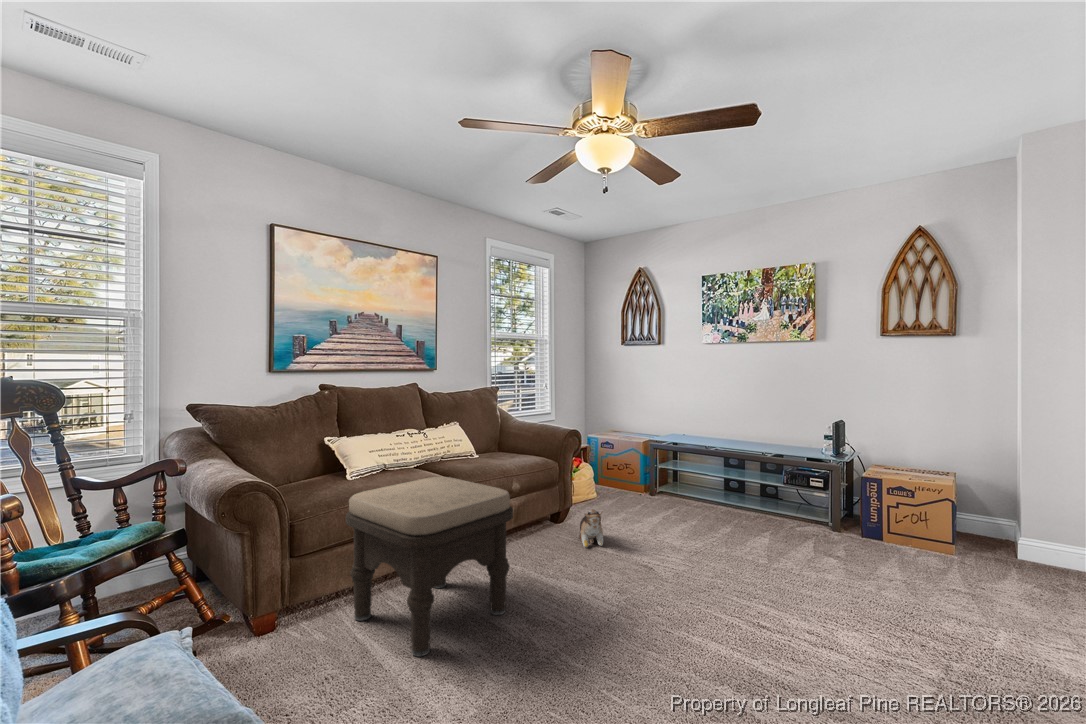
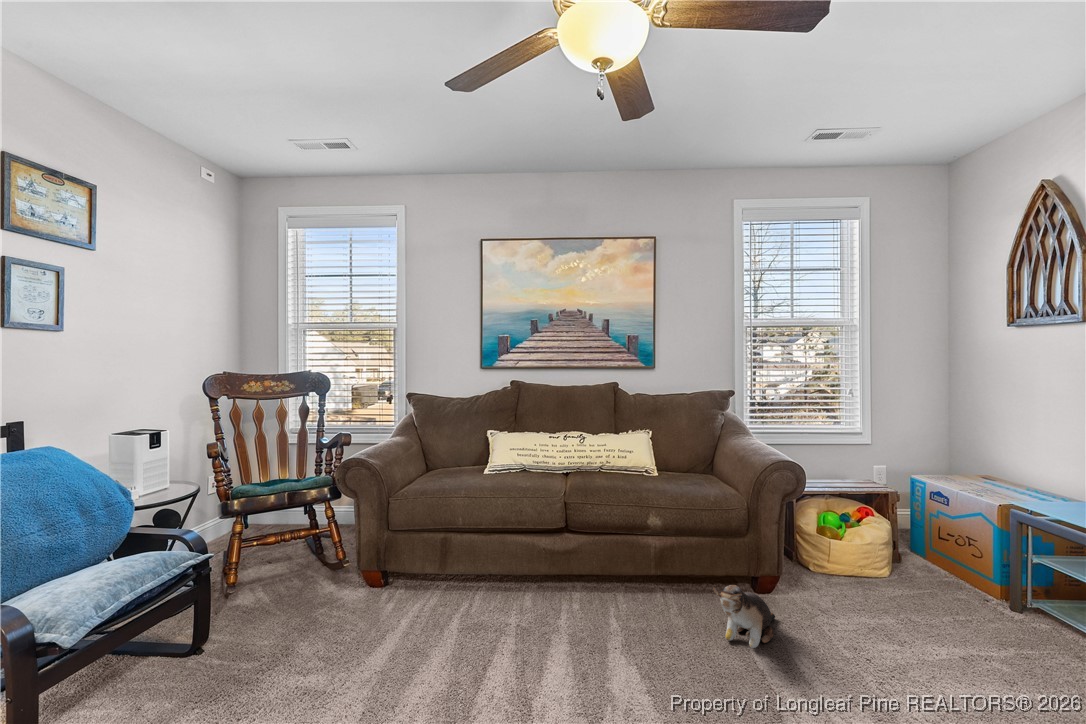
ottoman: present [346,477,513,656] -> none [365,486,525,668]

